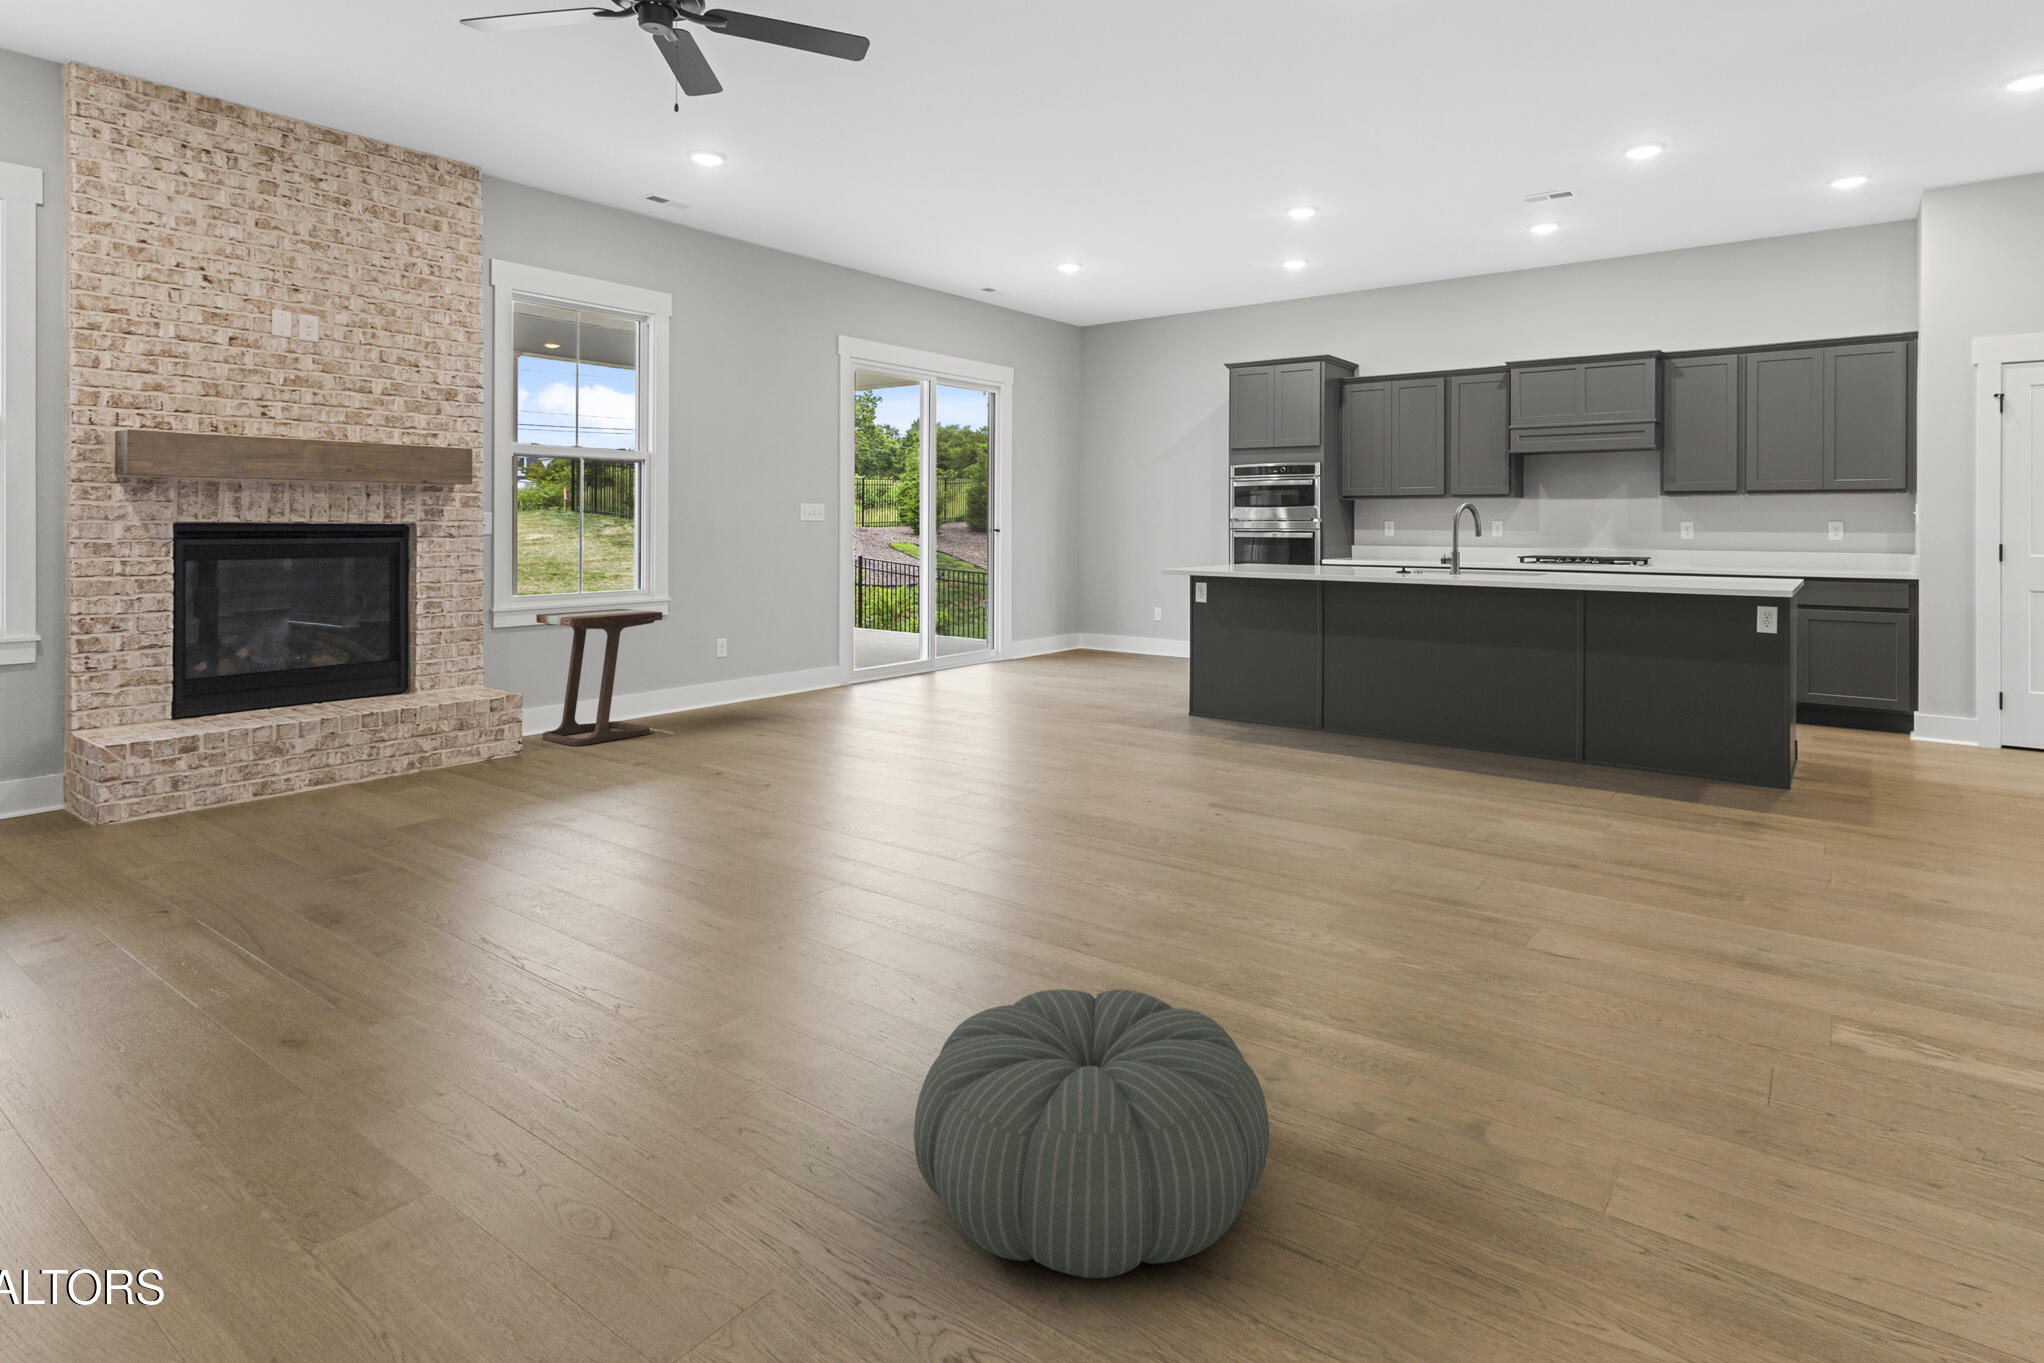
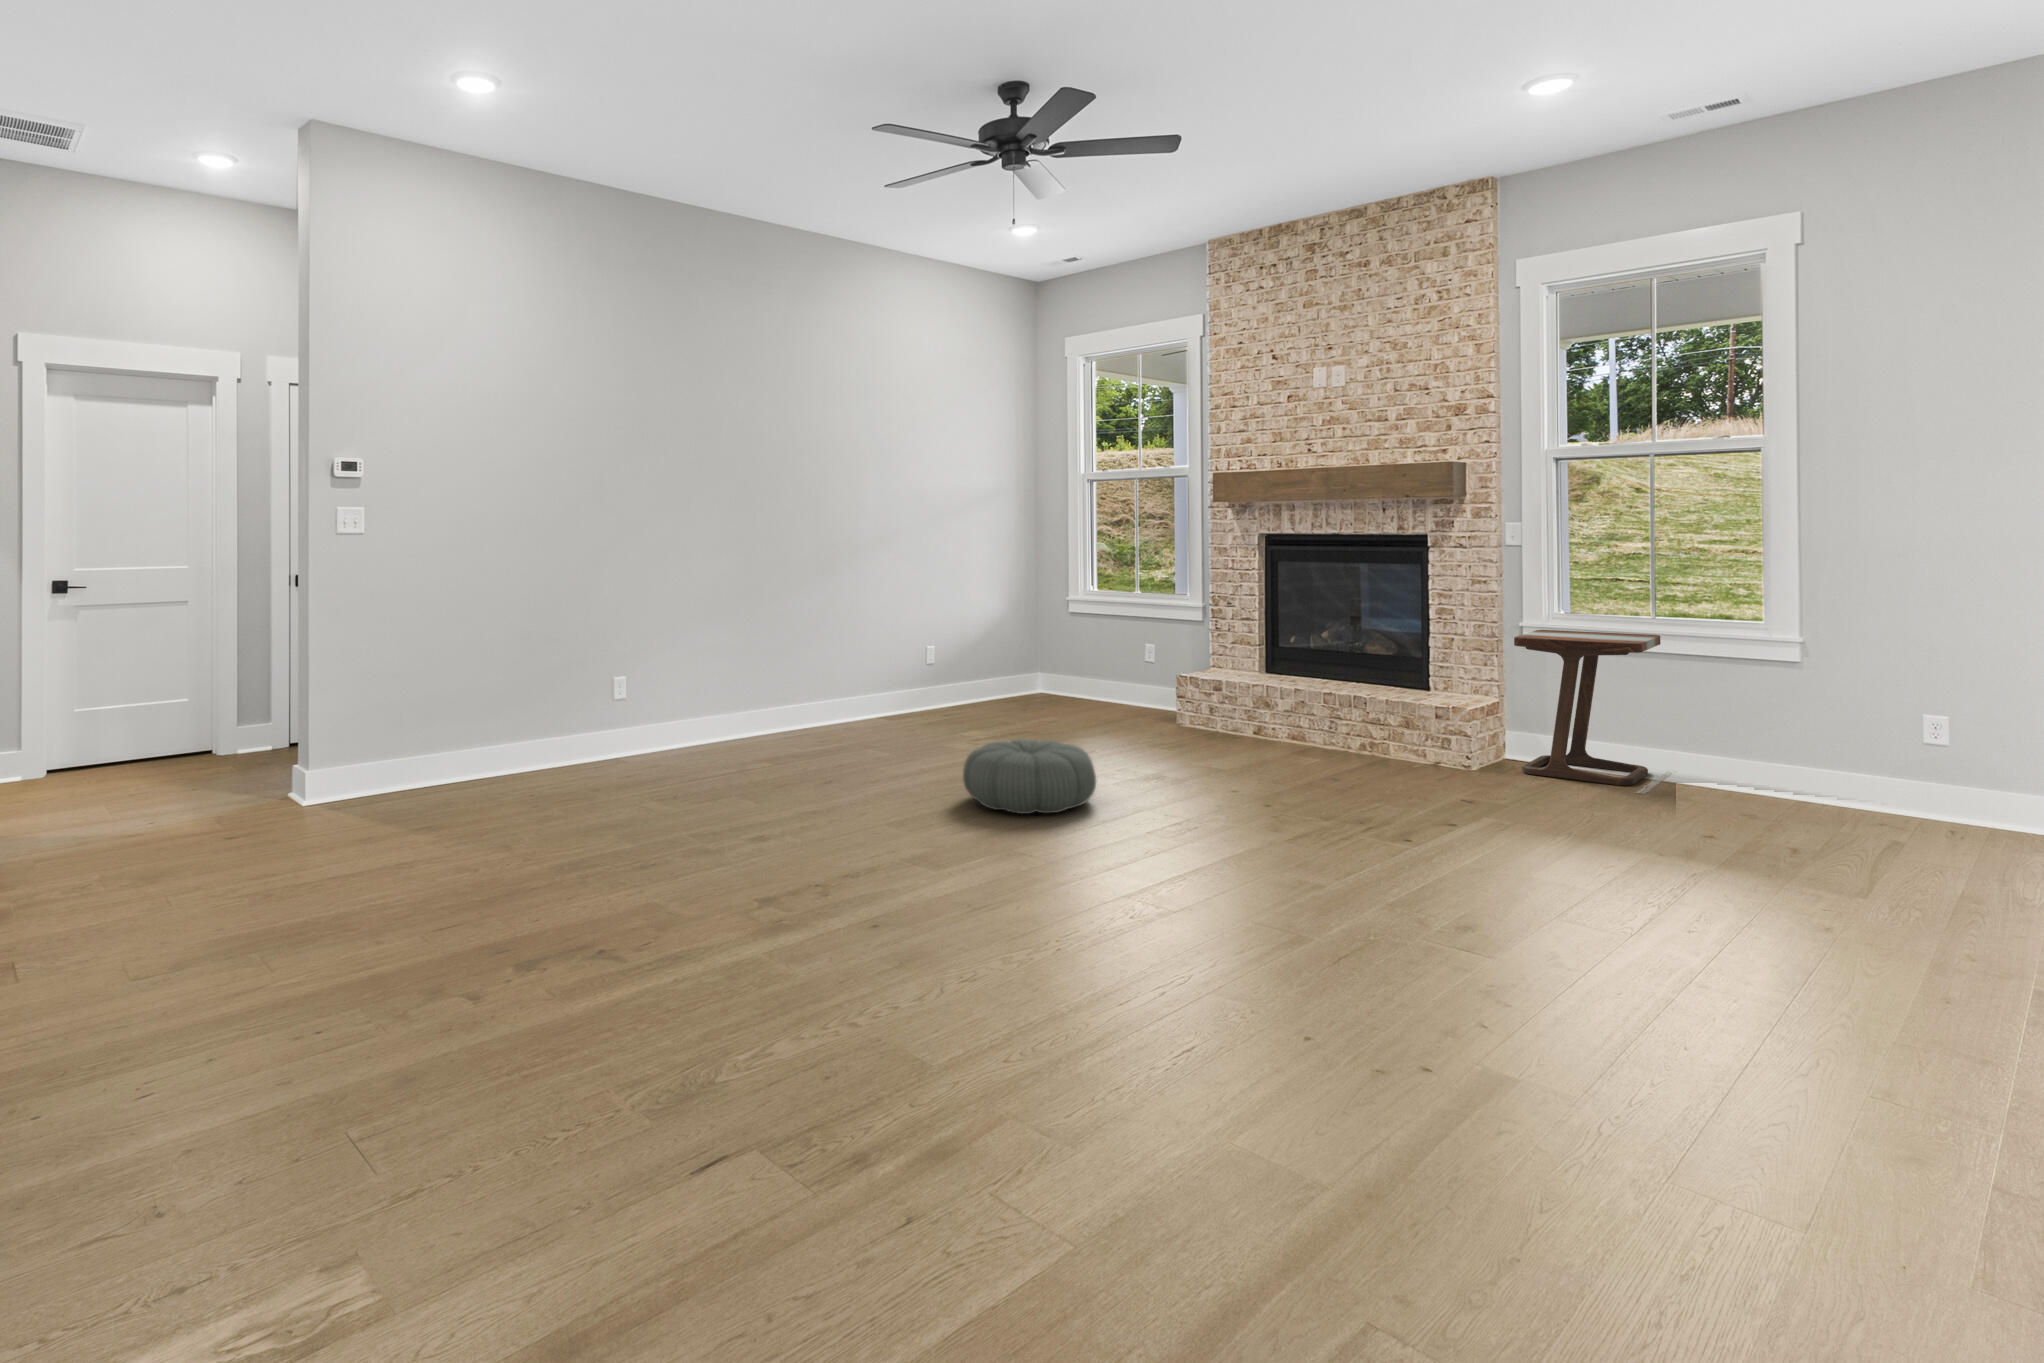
pouf: present [914,990,1269,1278] -> present [963,739,1096,814]

